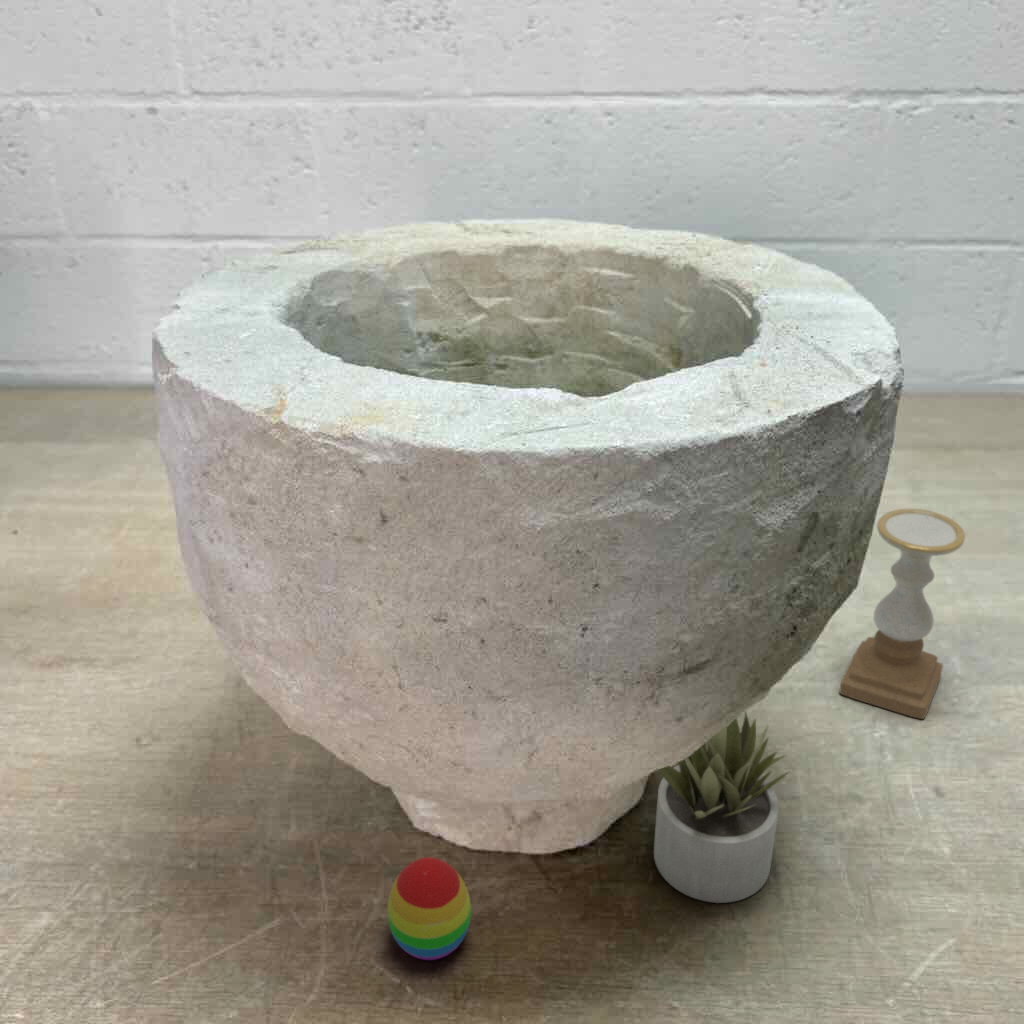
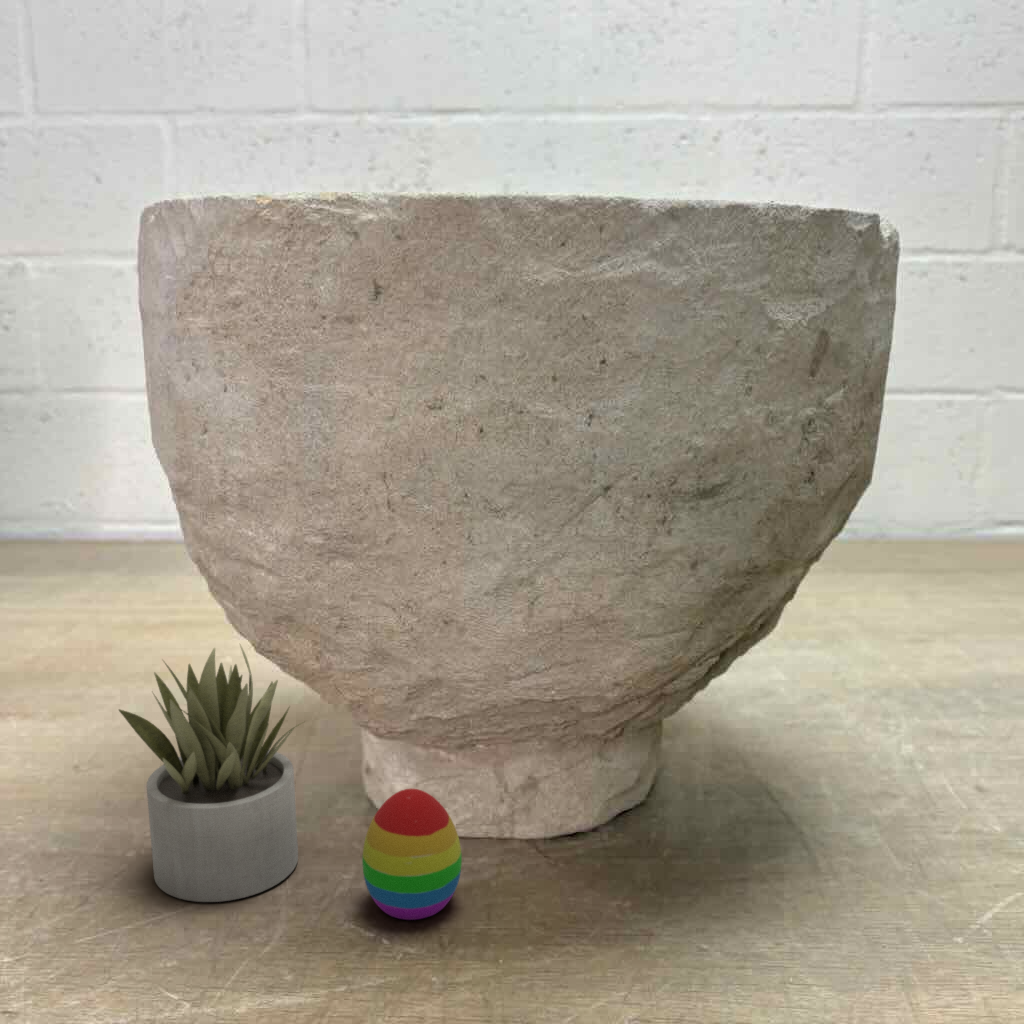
candle holder: present [840,509,965,719] -> none [853,506,966,730]
succulent plant: present [654,709,789,903] -> present [119,647,299,902]

